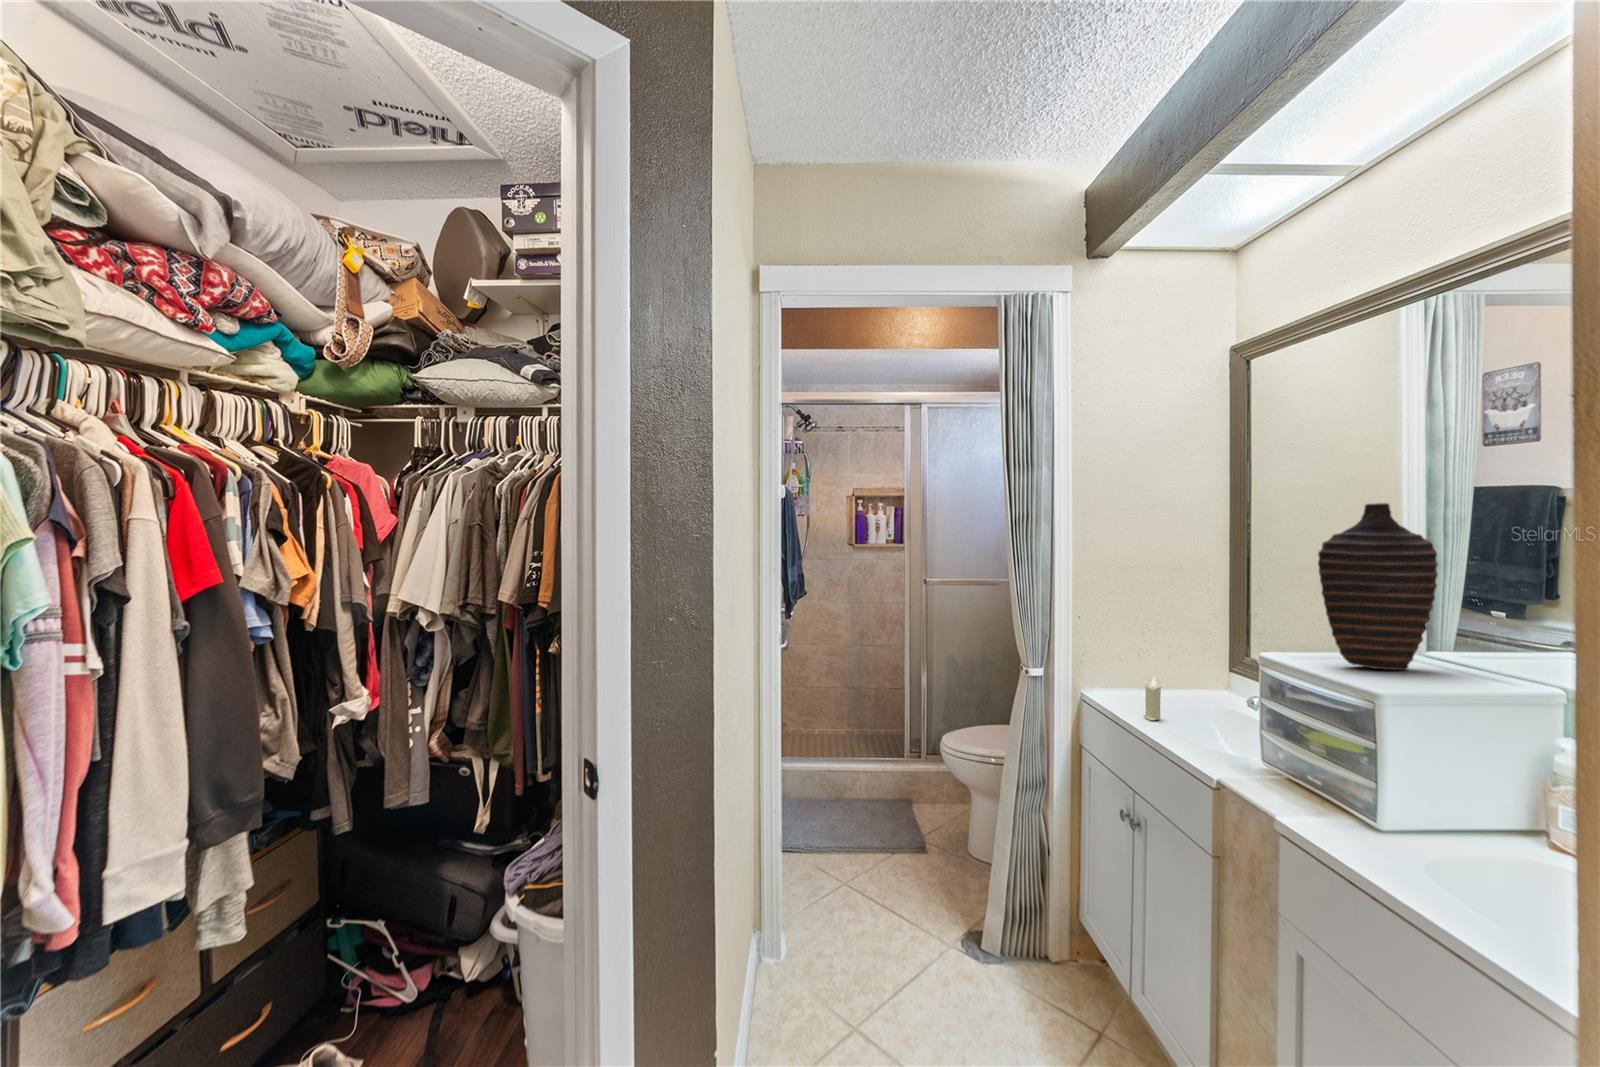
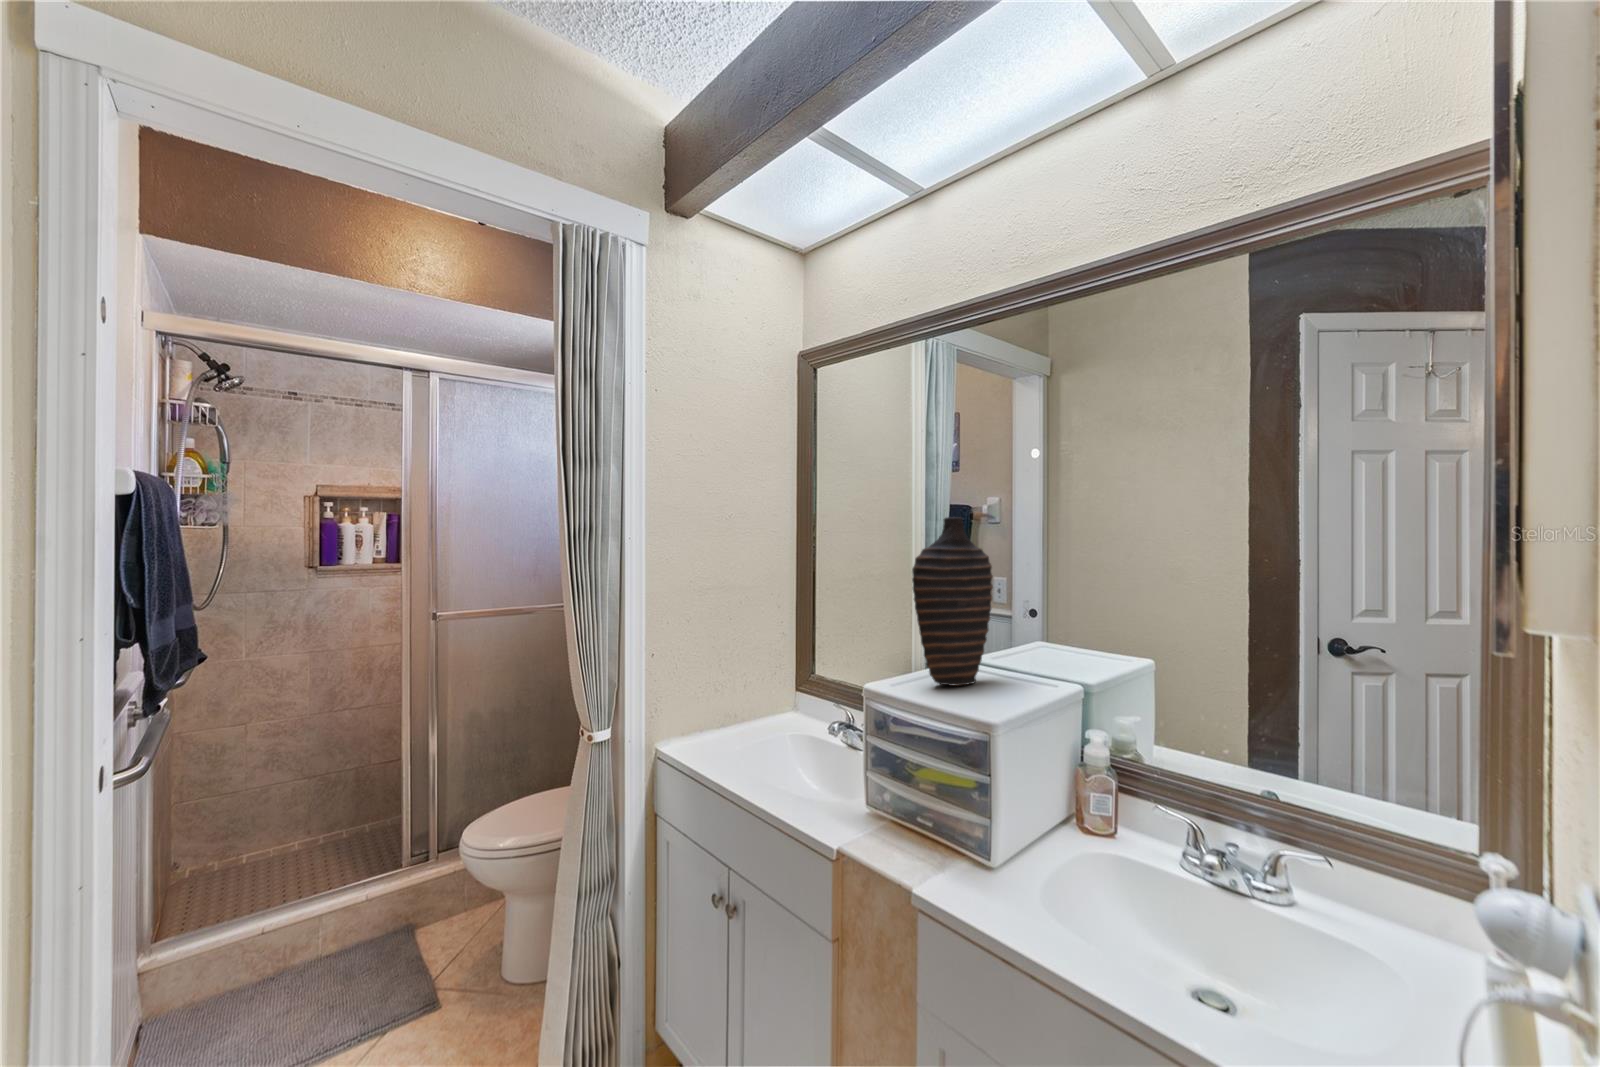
candle: present [1144,677,1161,720] -> none [734,720,752,775]

